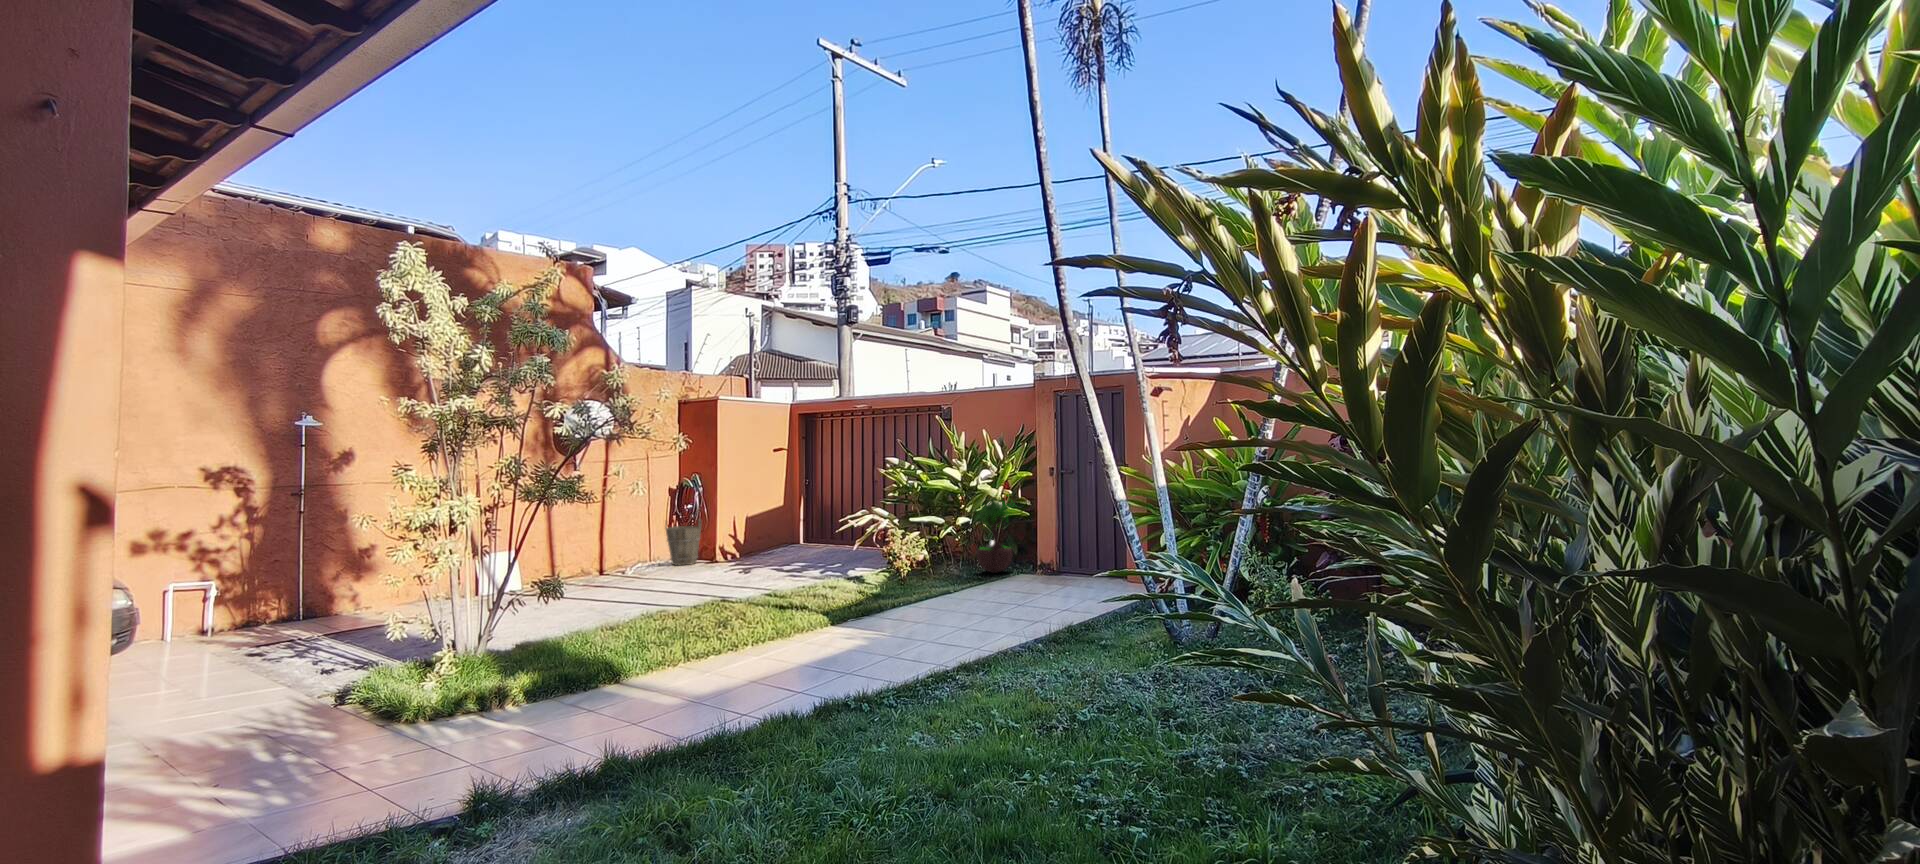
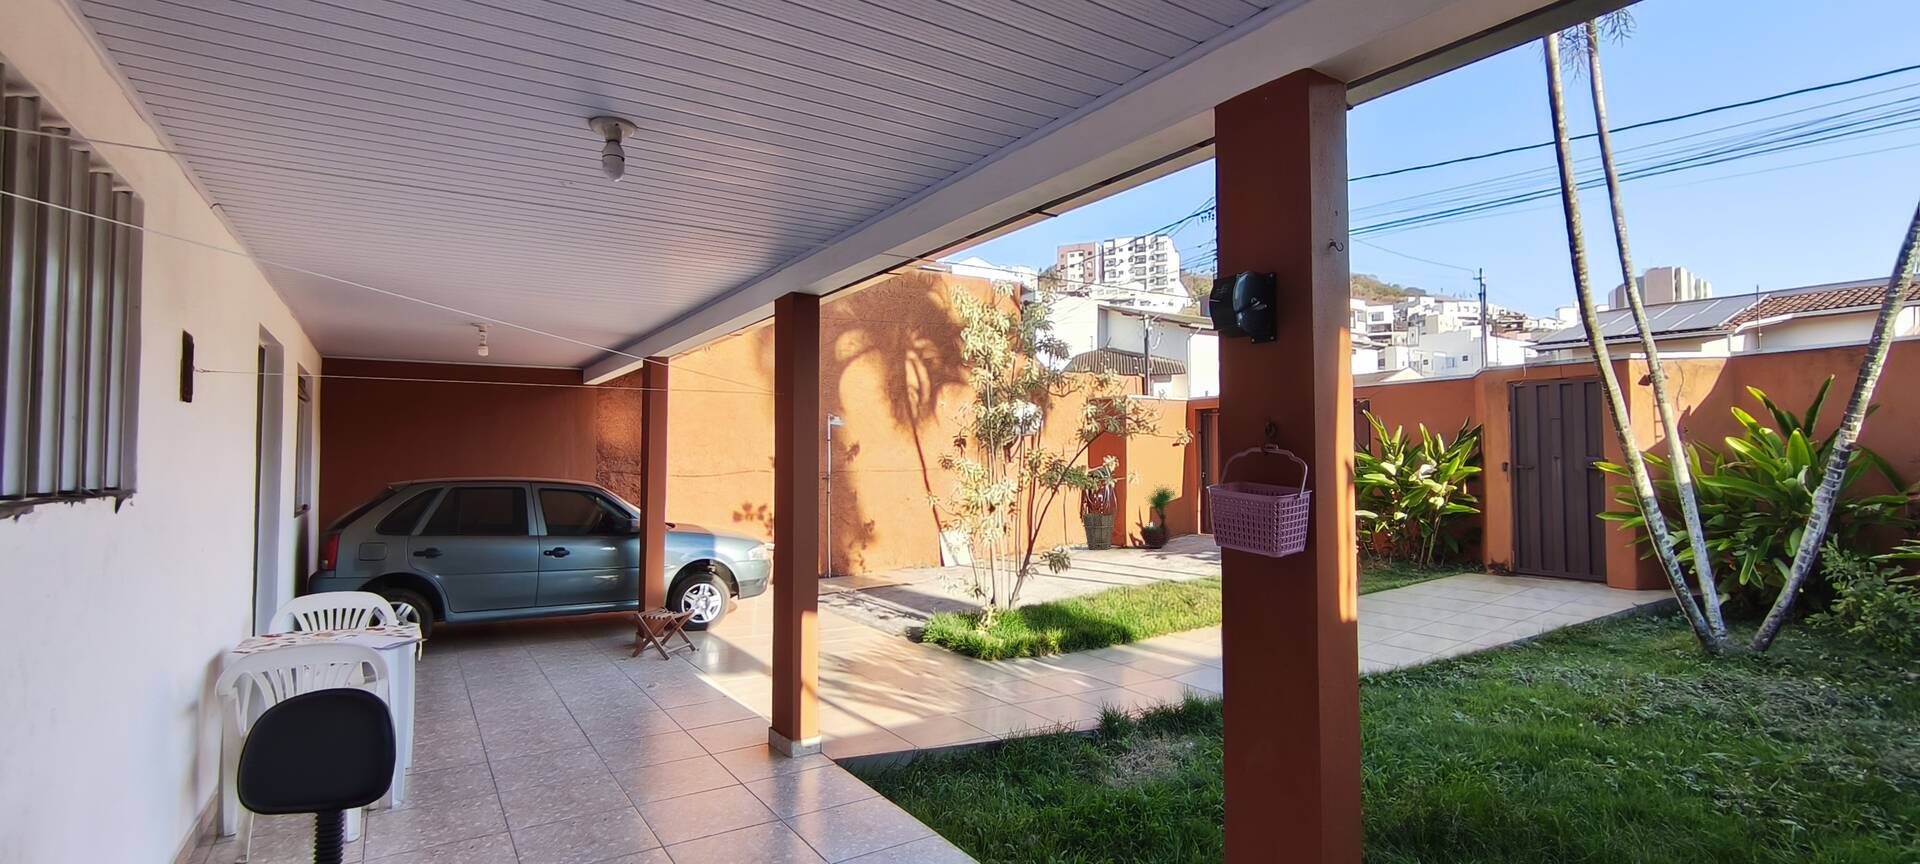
potted tree: present [975,497,1013,573] -> present [1142,488,1176,548]

